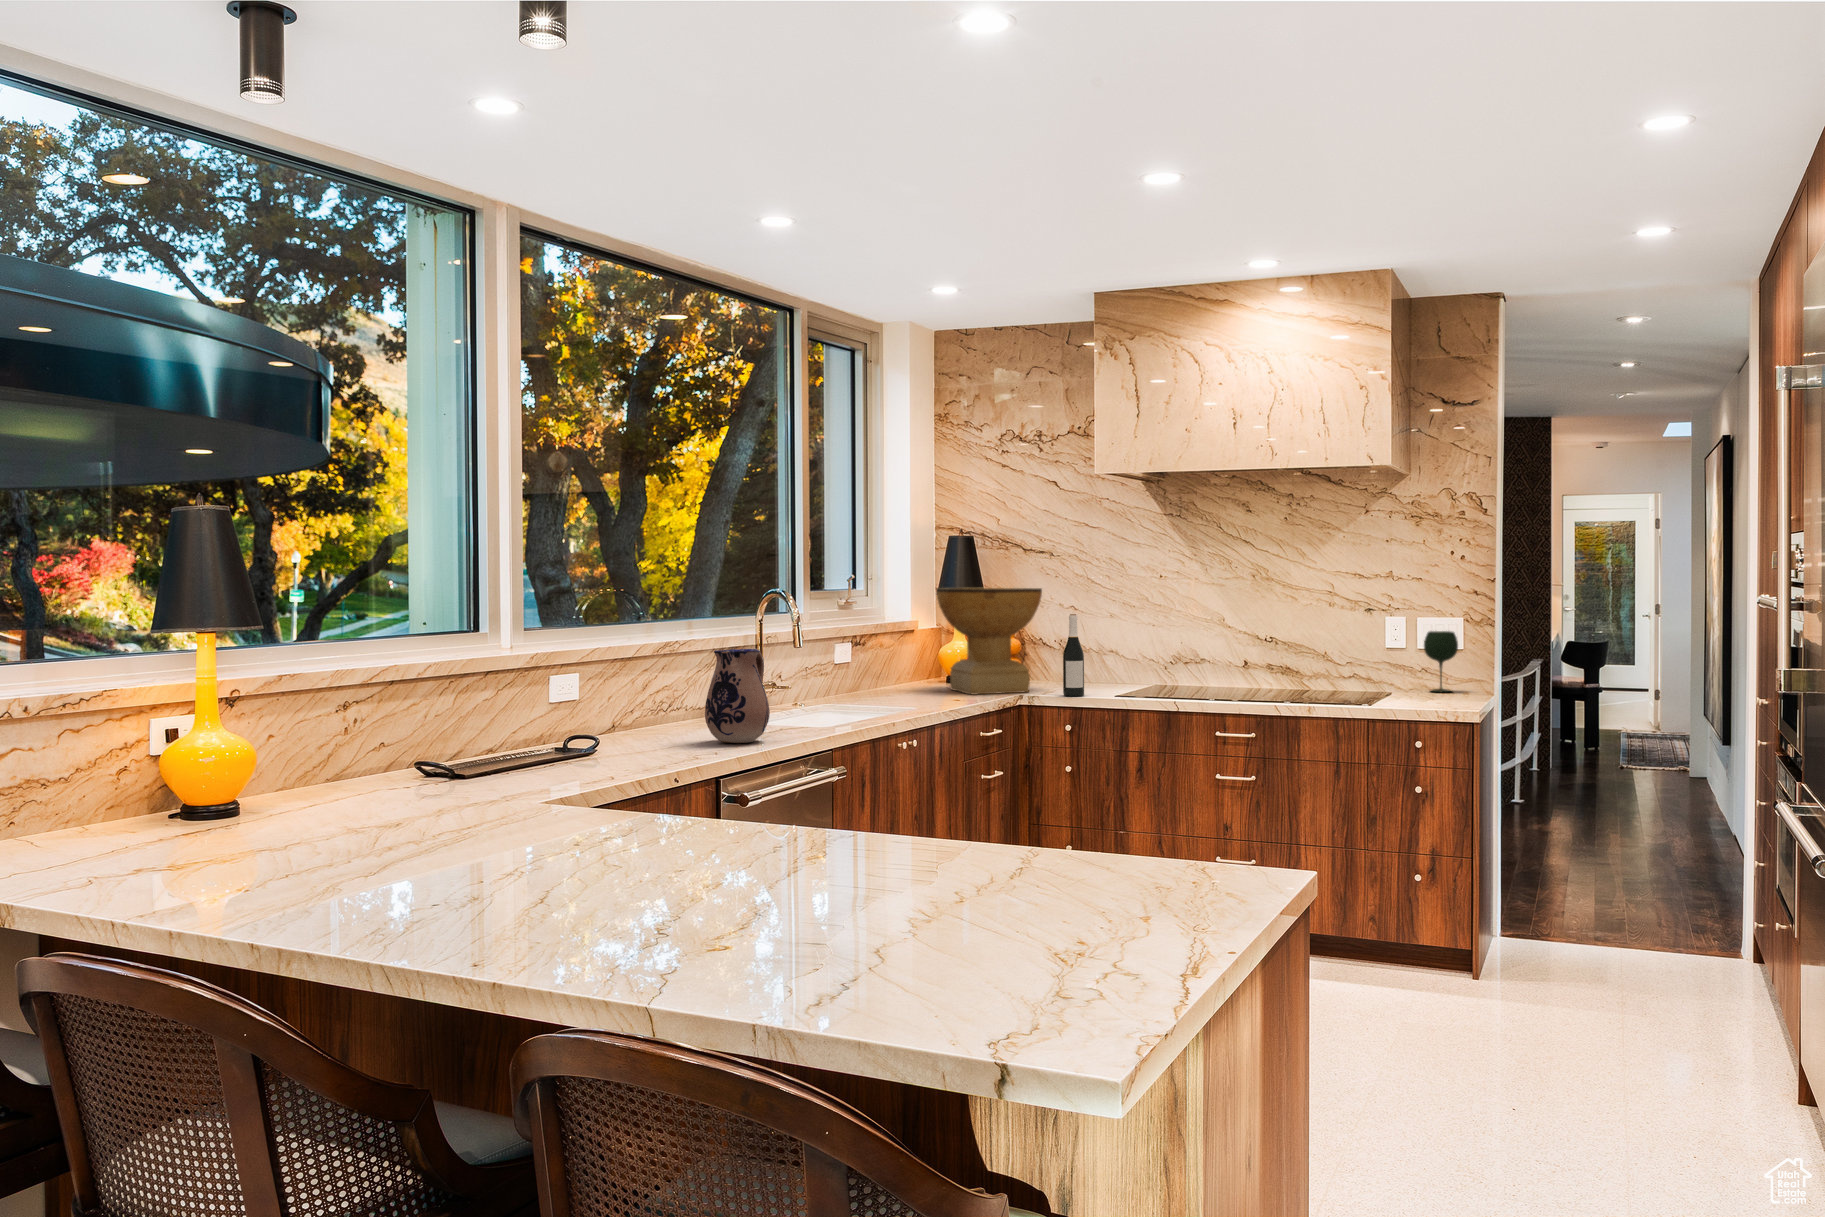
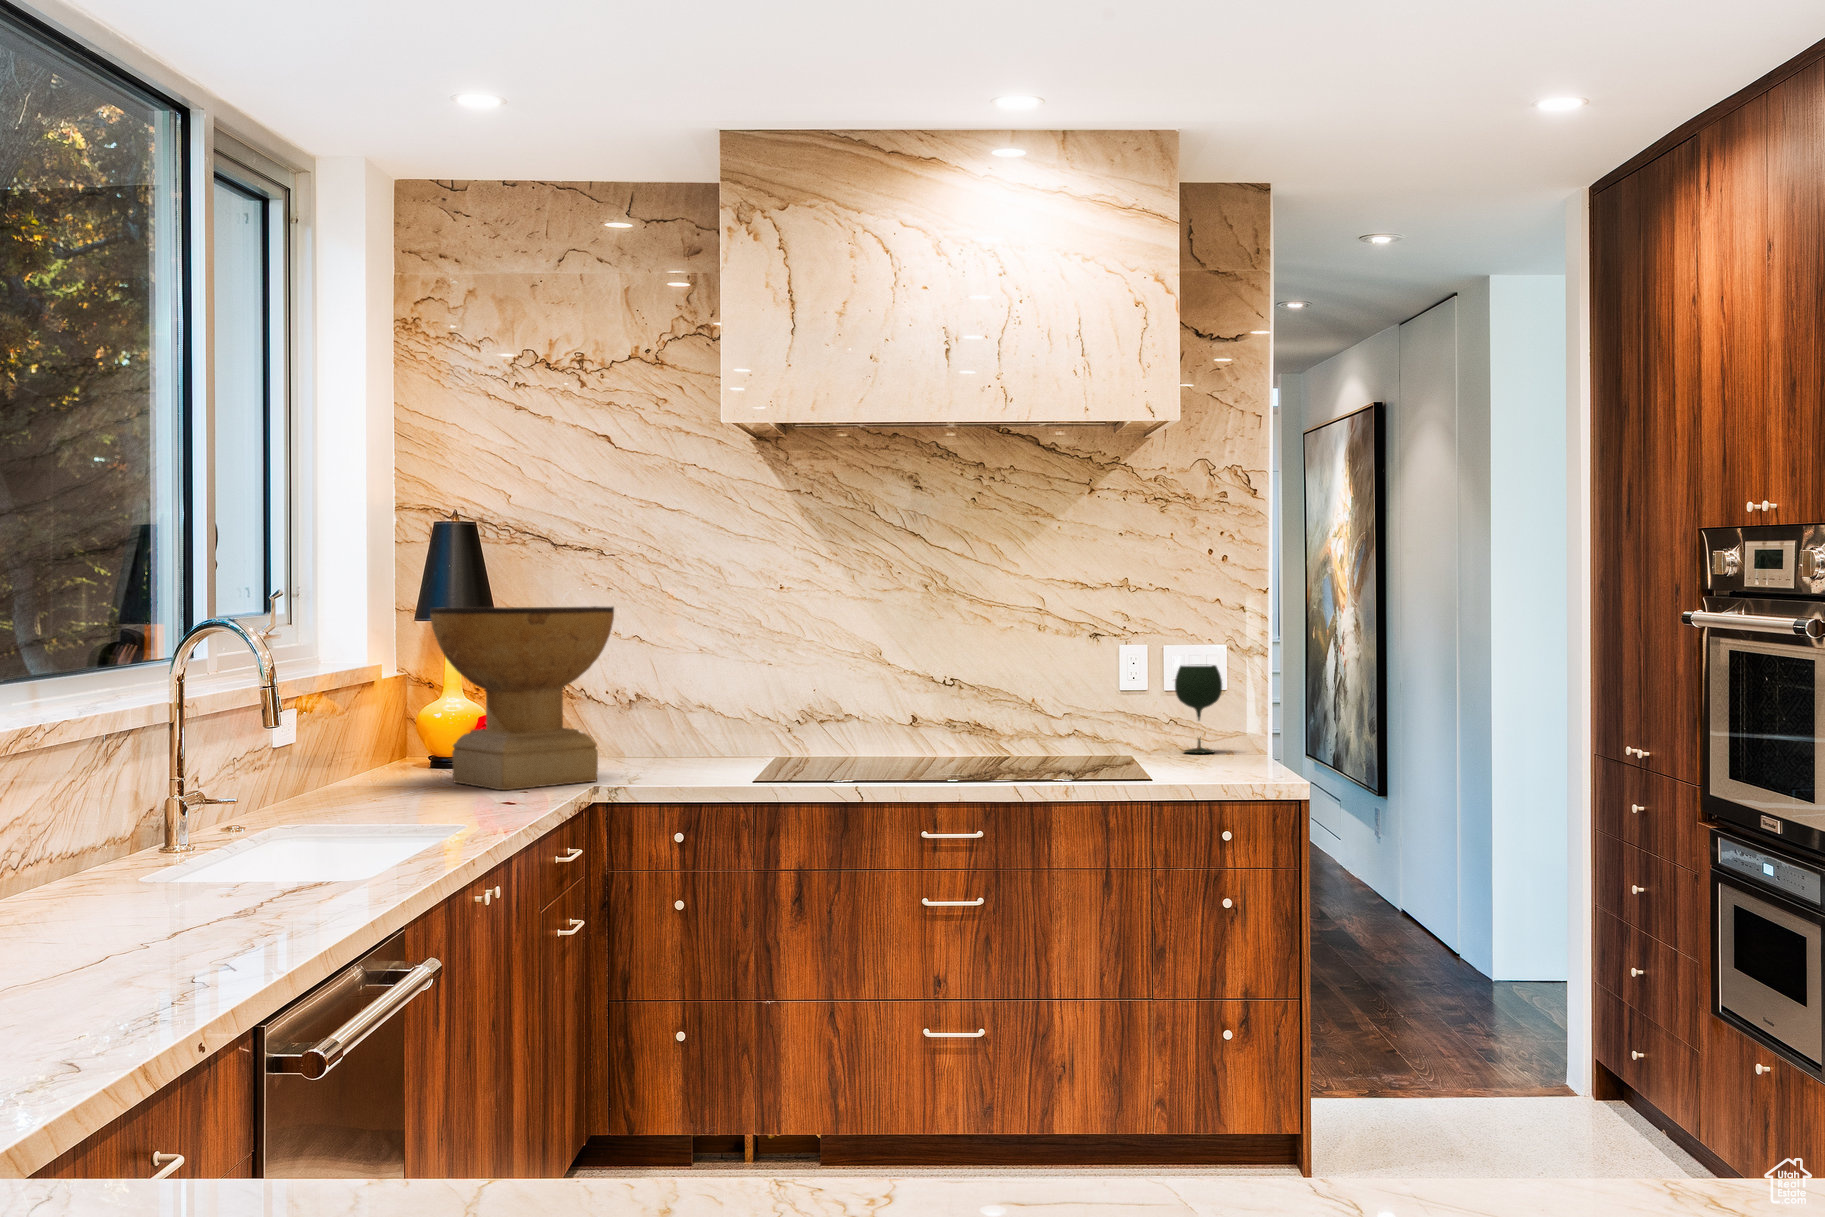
wine bottle: present [1063,614,1084,696] -> none [663,648,700,786]
ceramic pitcher: present [705,649,770,743] -> none [76,727,226,932]

